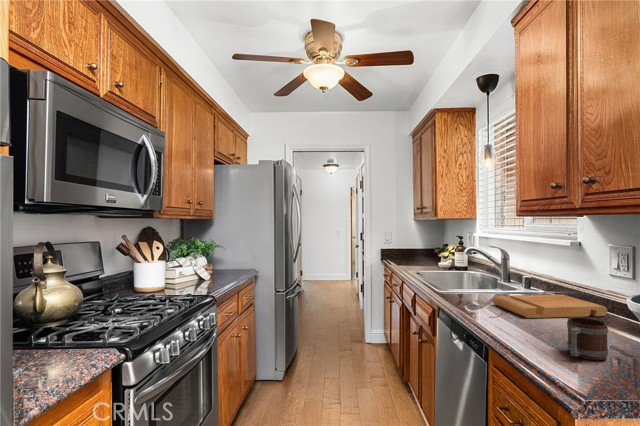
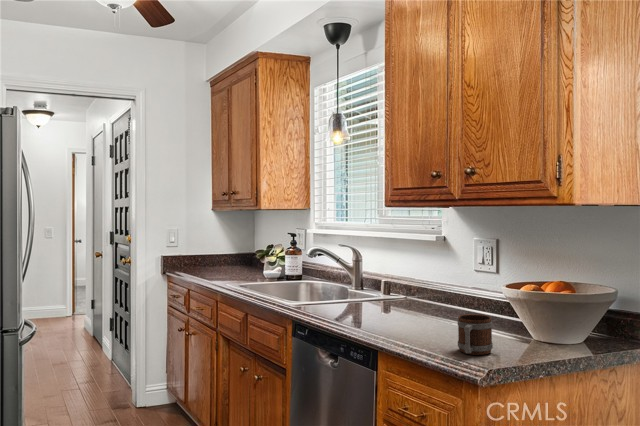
cutting board: present [493,295,607,318] -> none [363,297,473,326]

